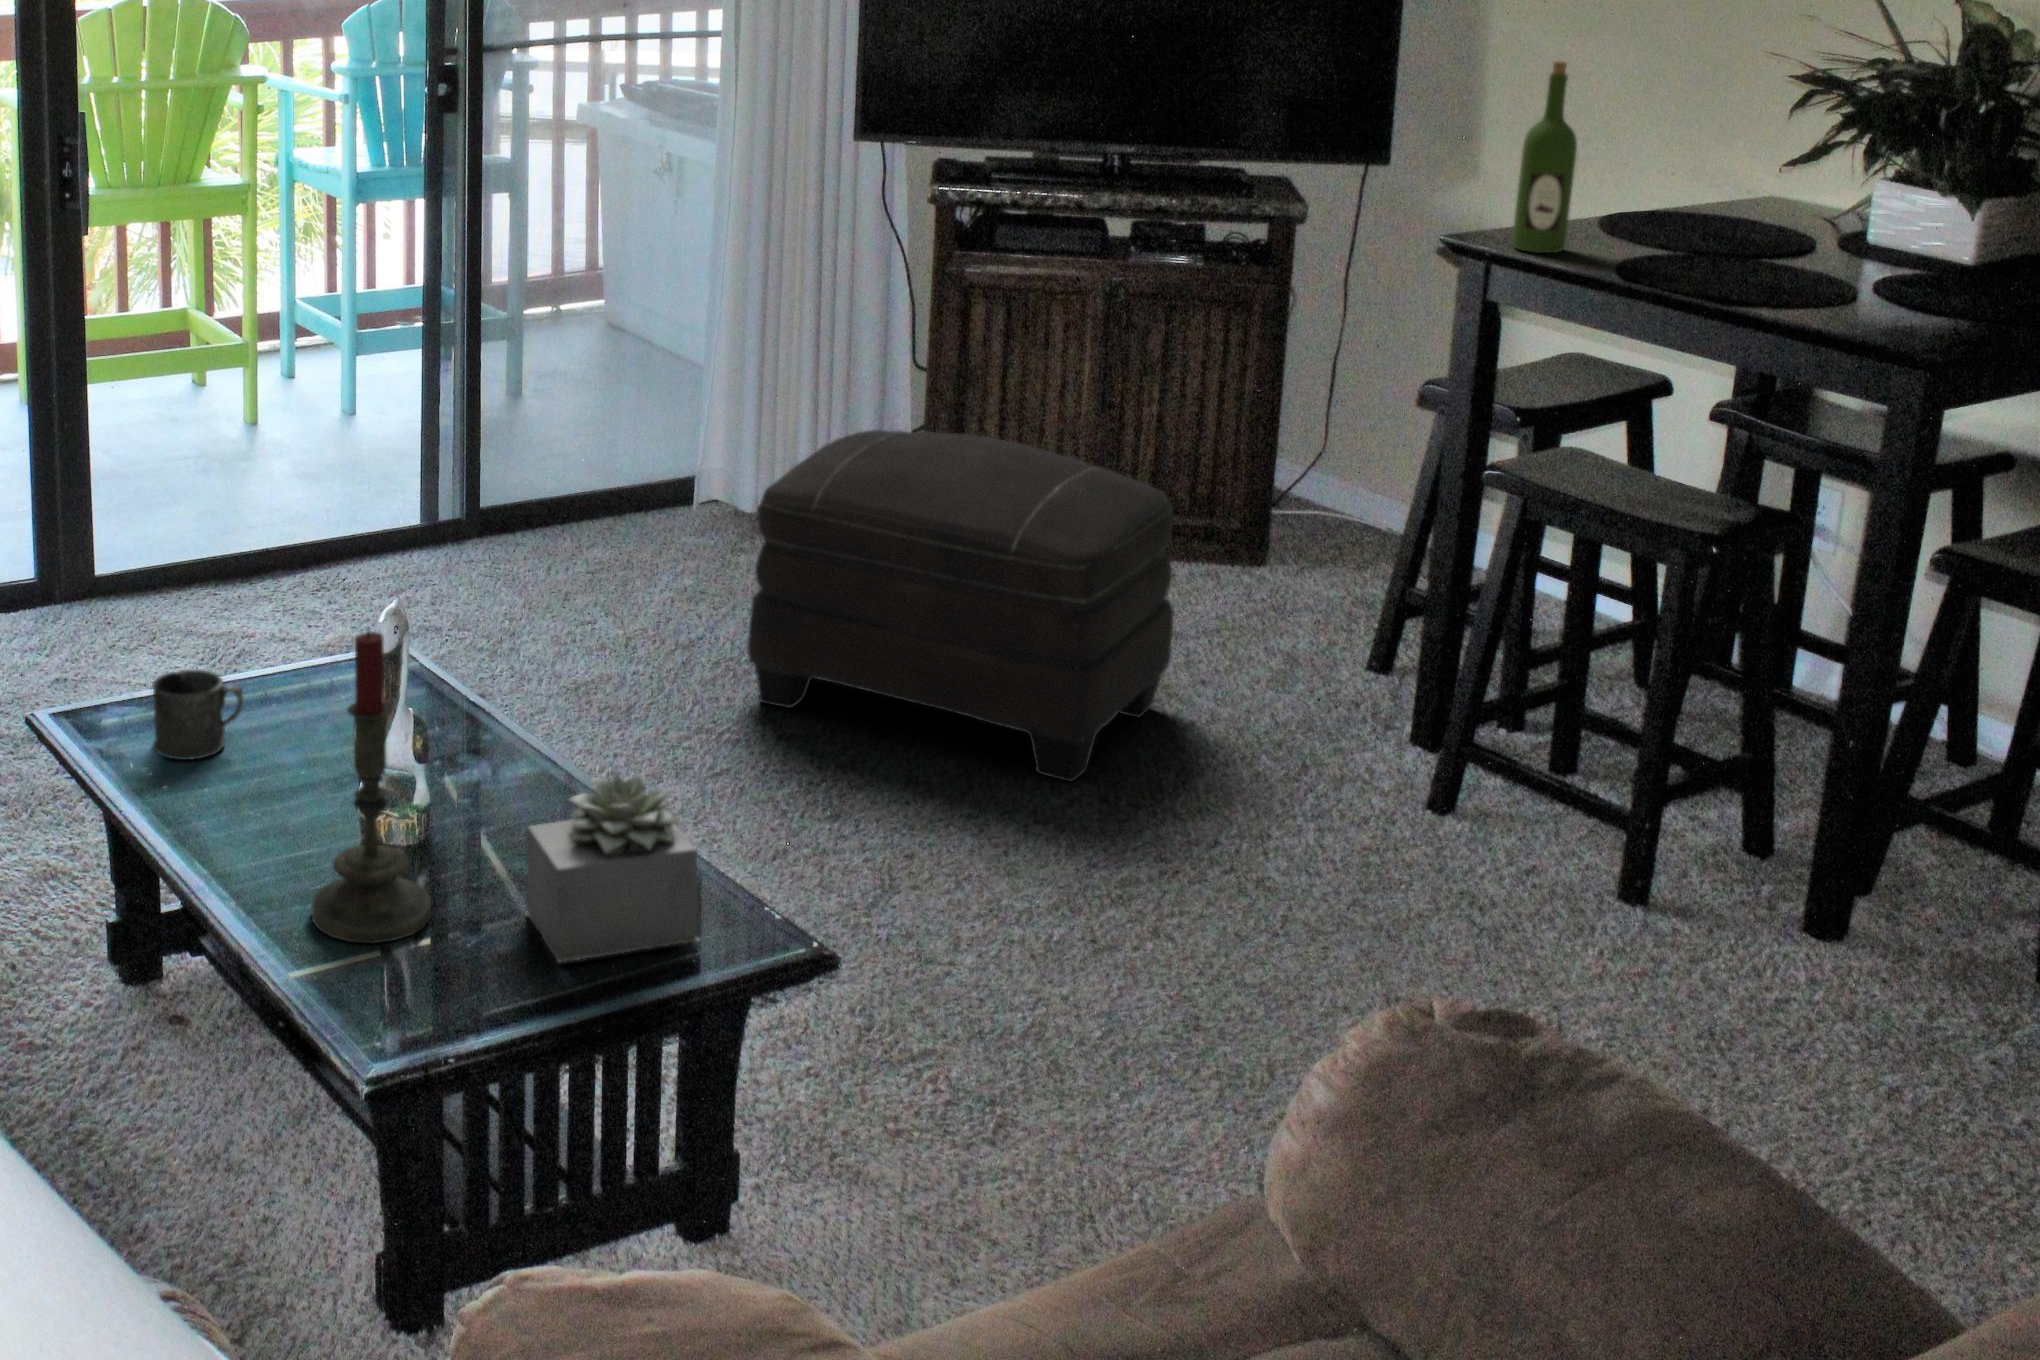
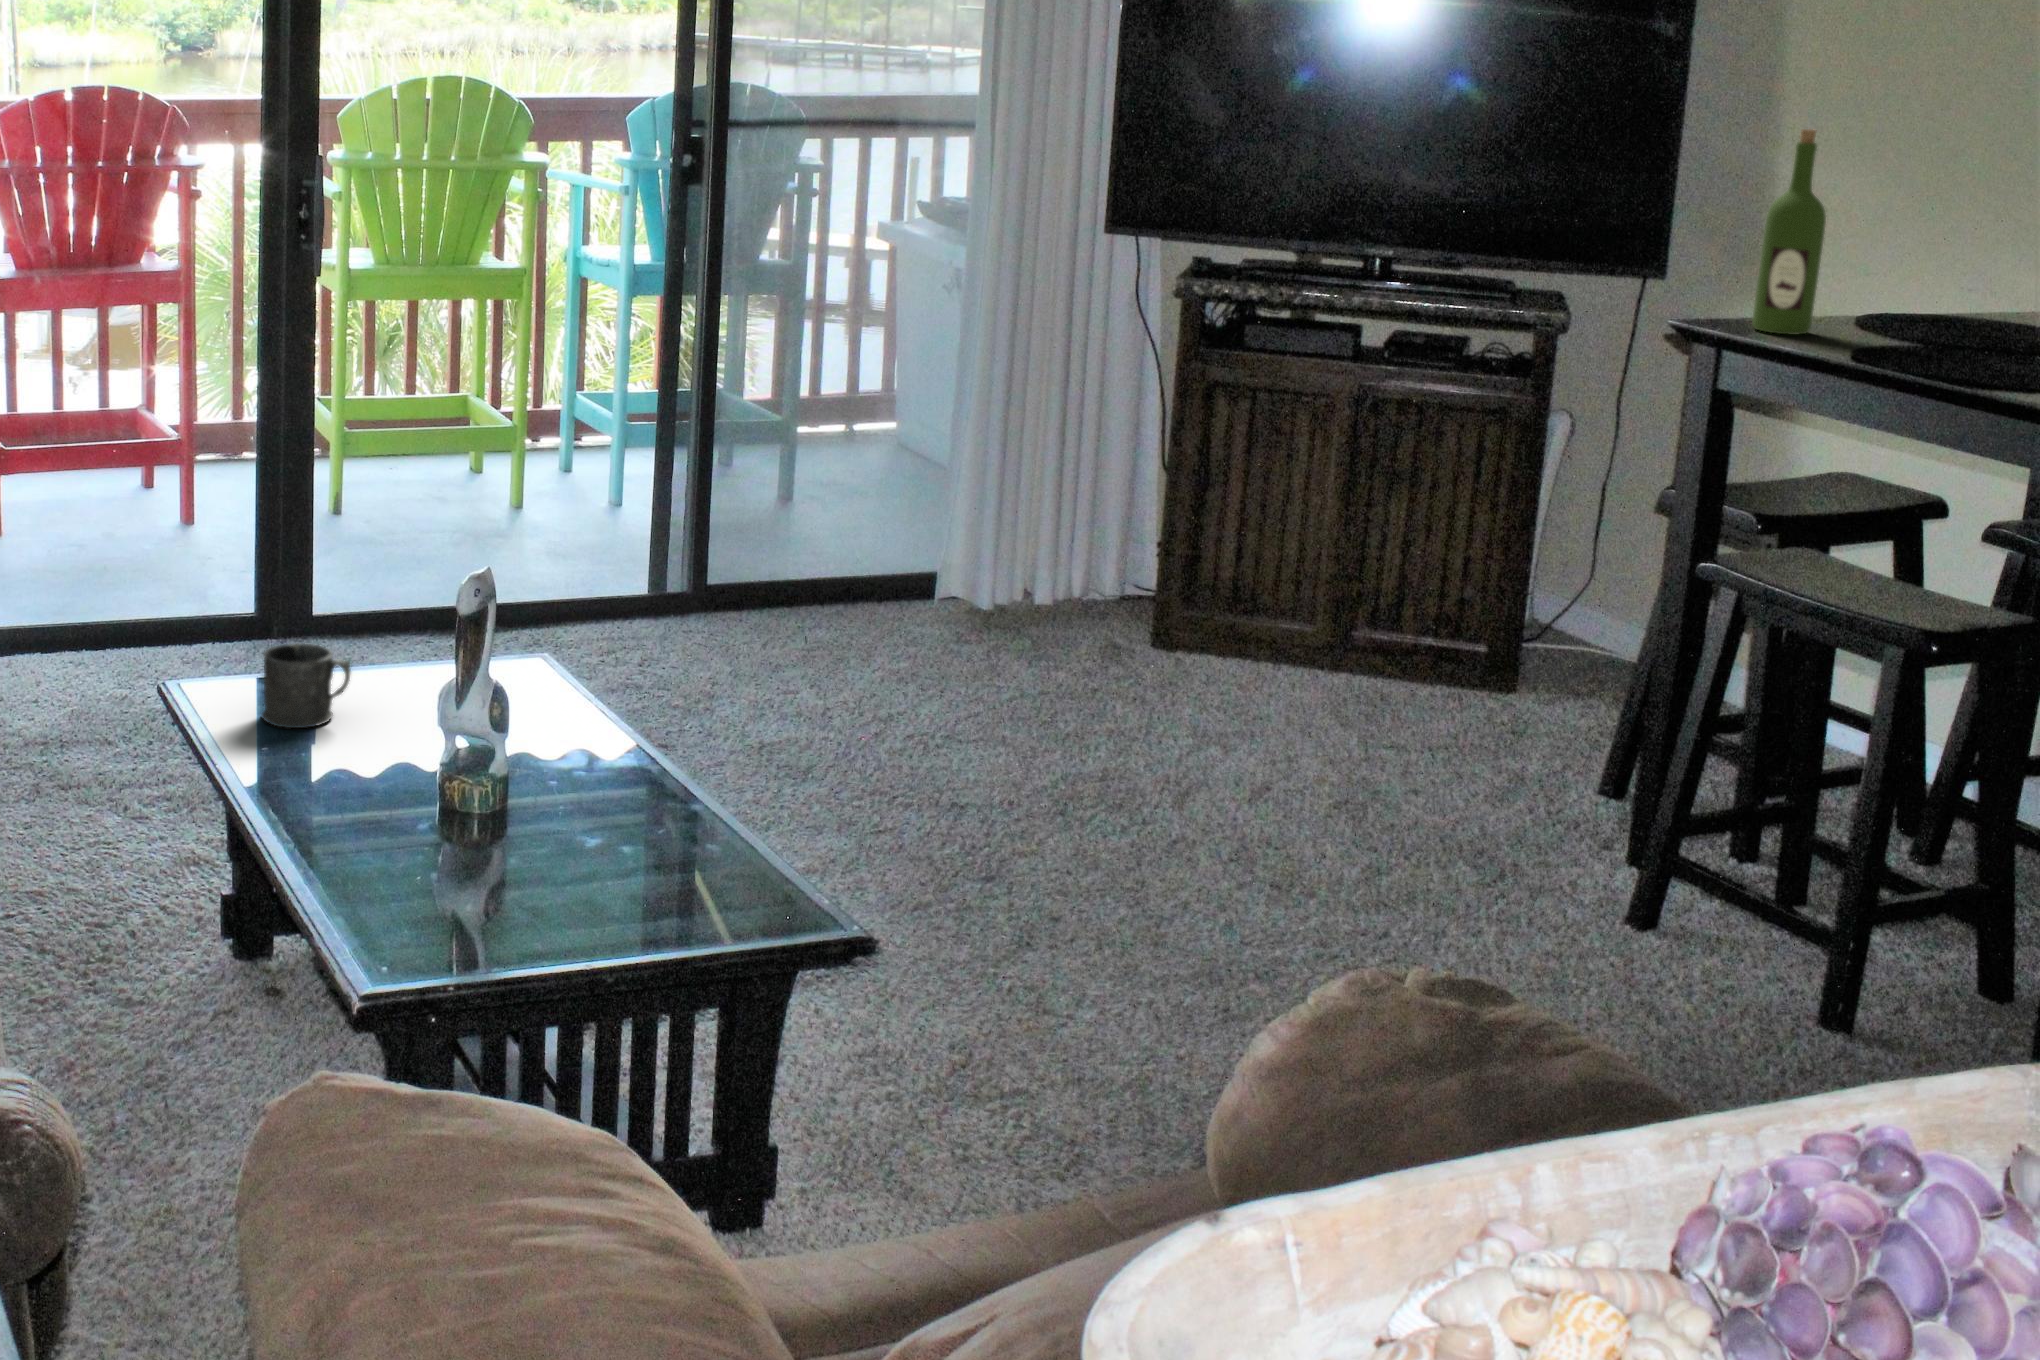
ottoman: present [748,430,1173,781] -> none [925,506,1382,870]
candle: present [312,631,431,943] -> none [361,568,481,886]
succulent plant: present [526,773,699,962] -> none [572,732,737,915]

